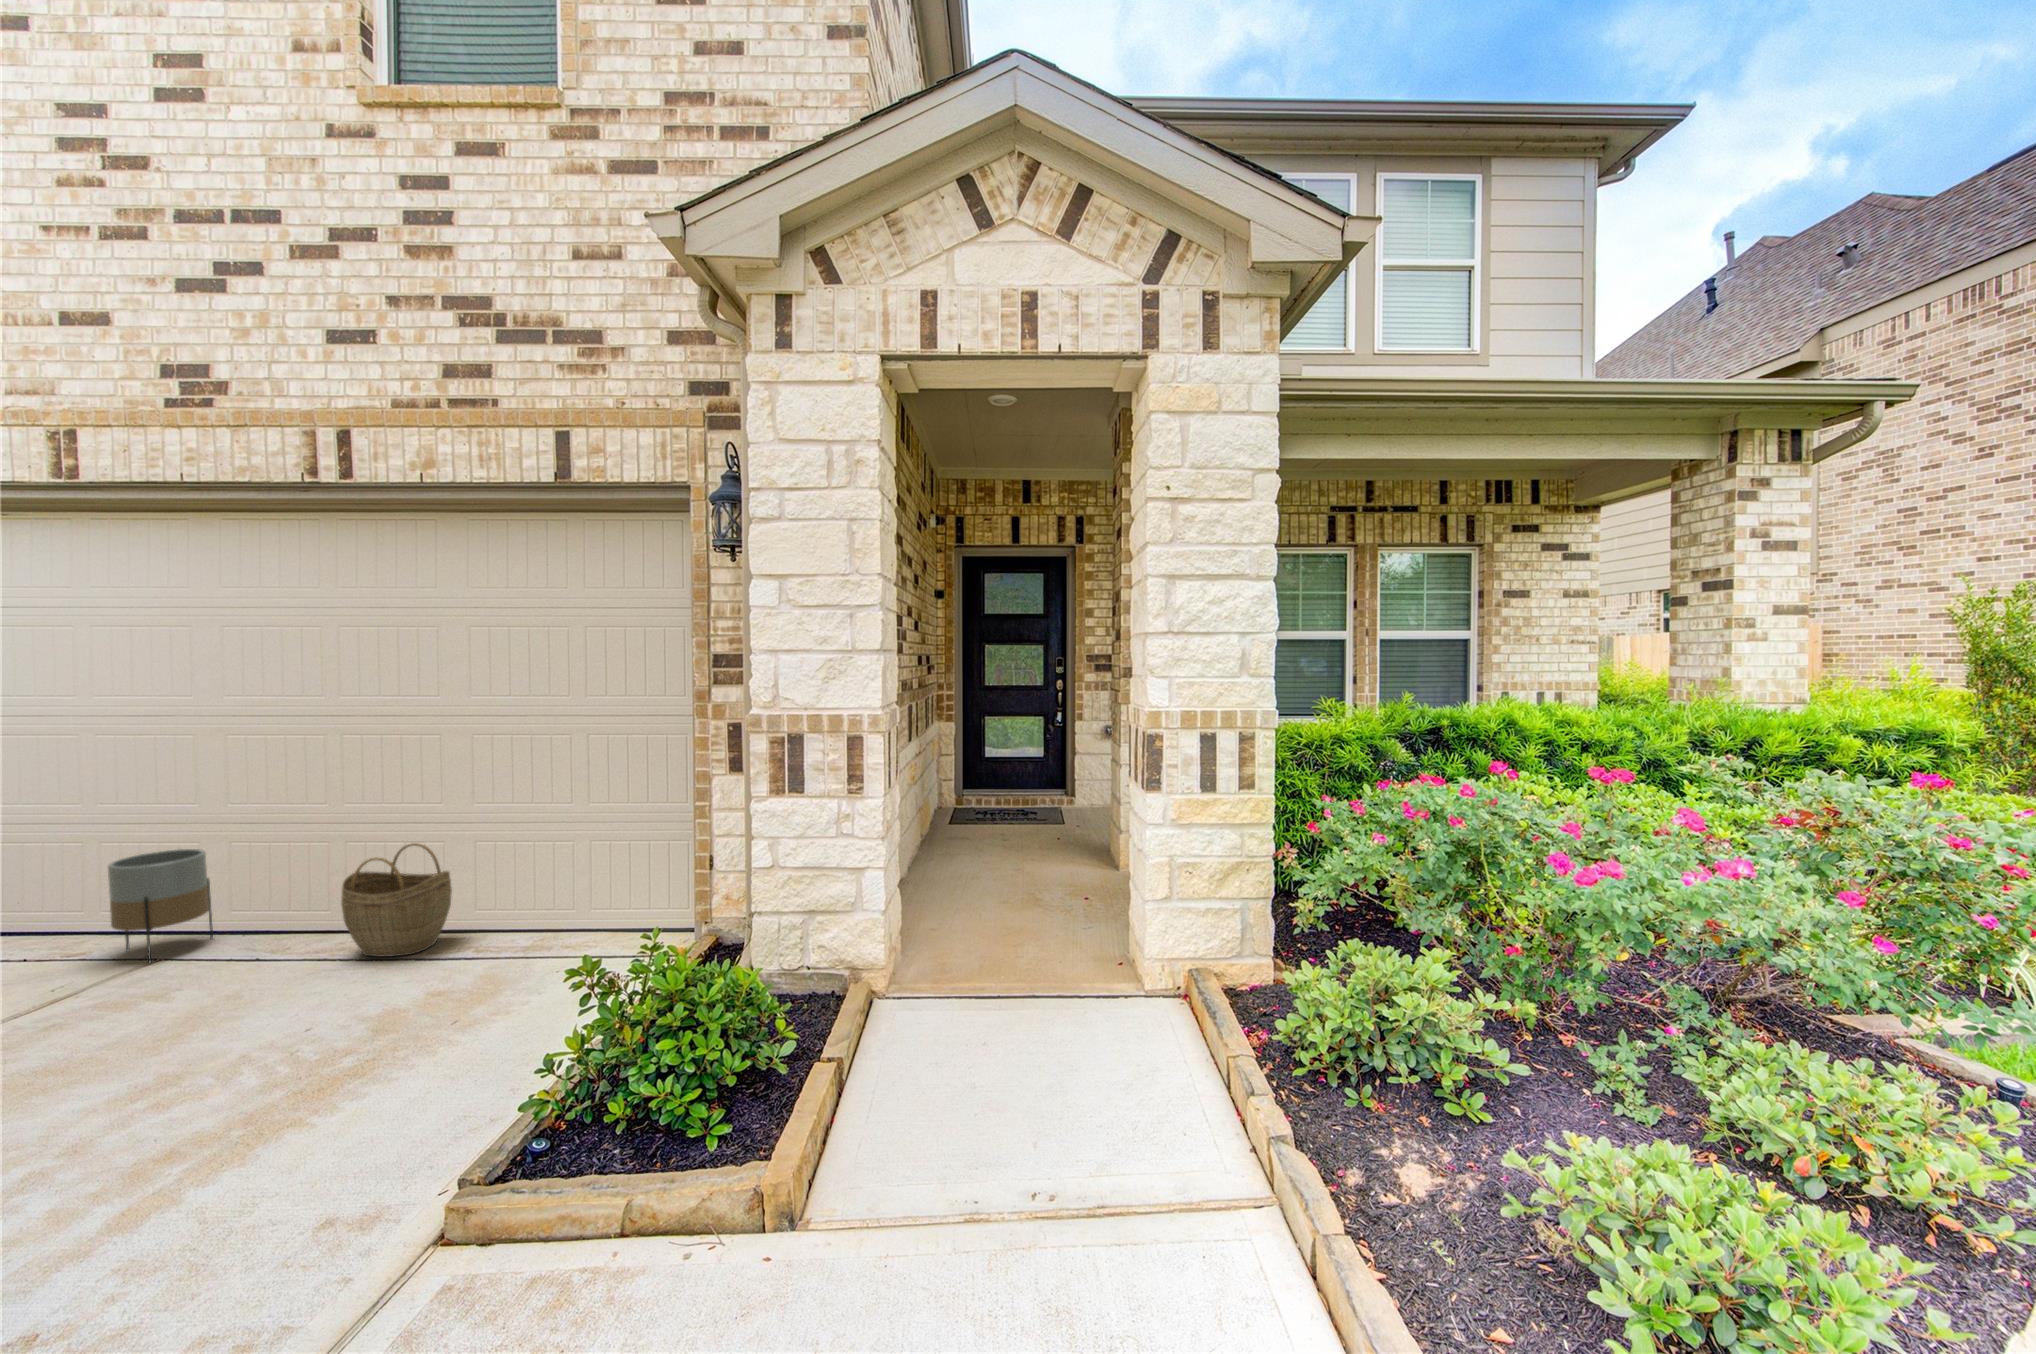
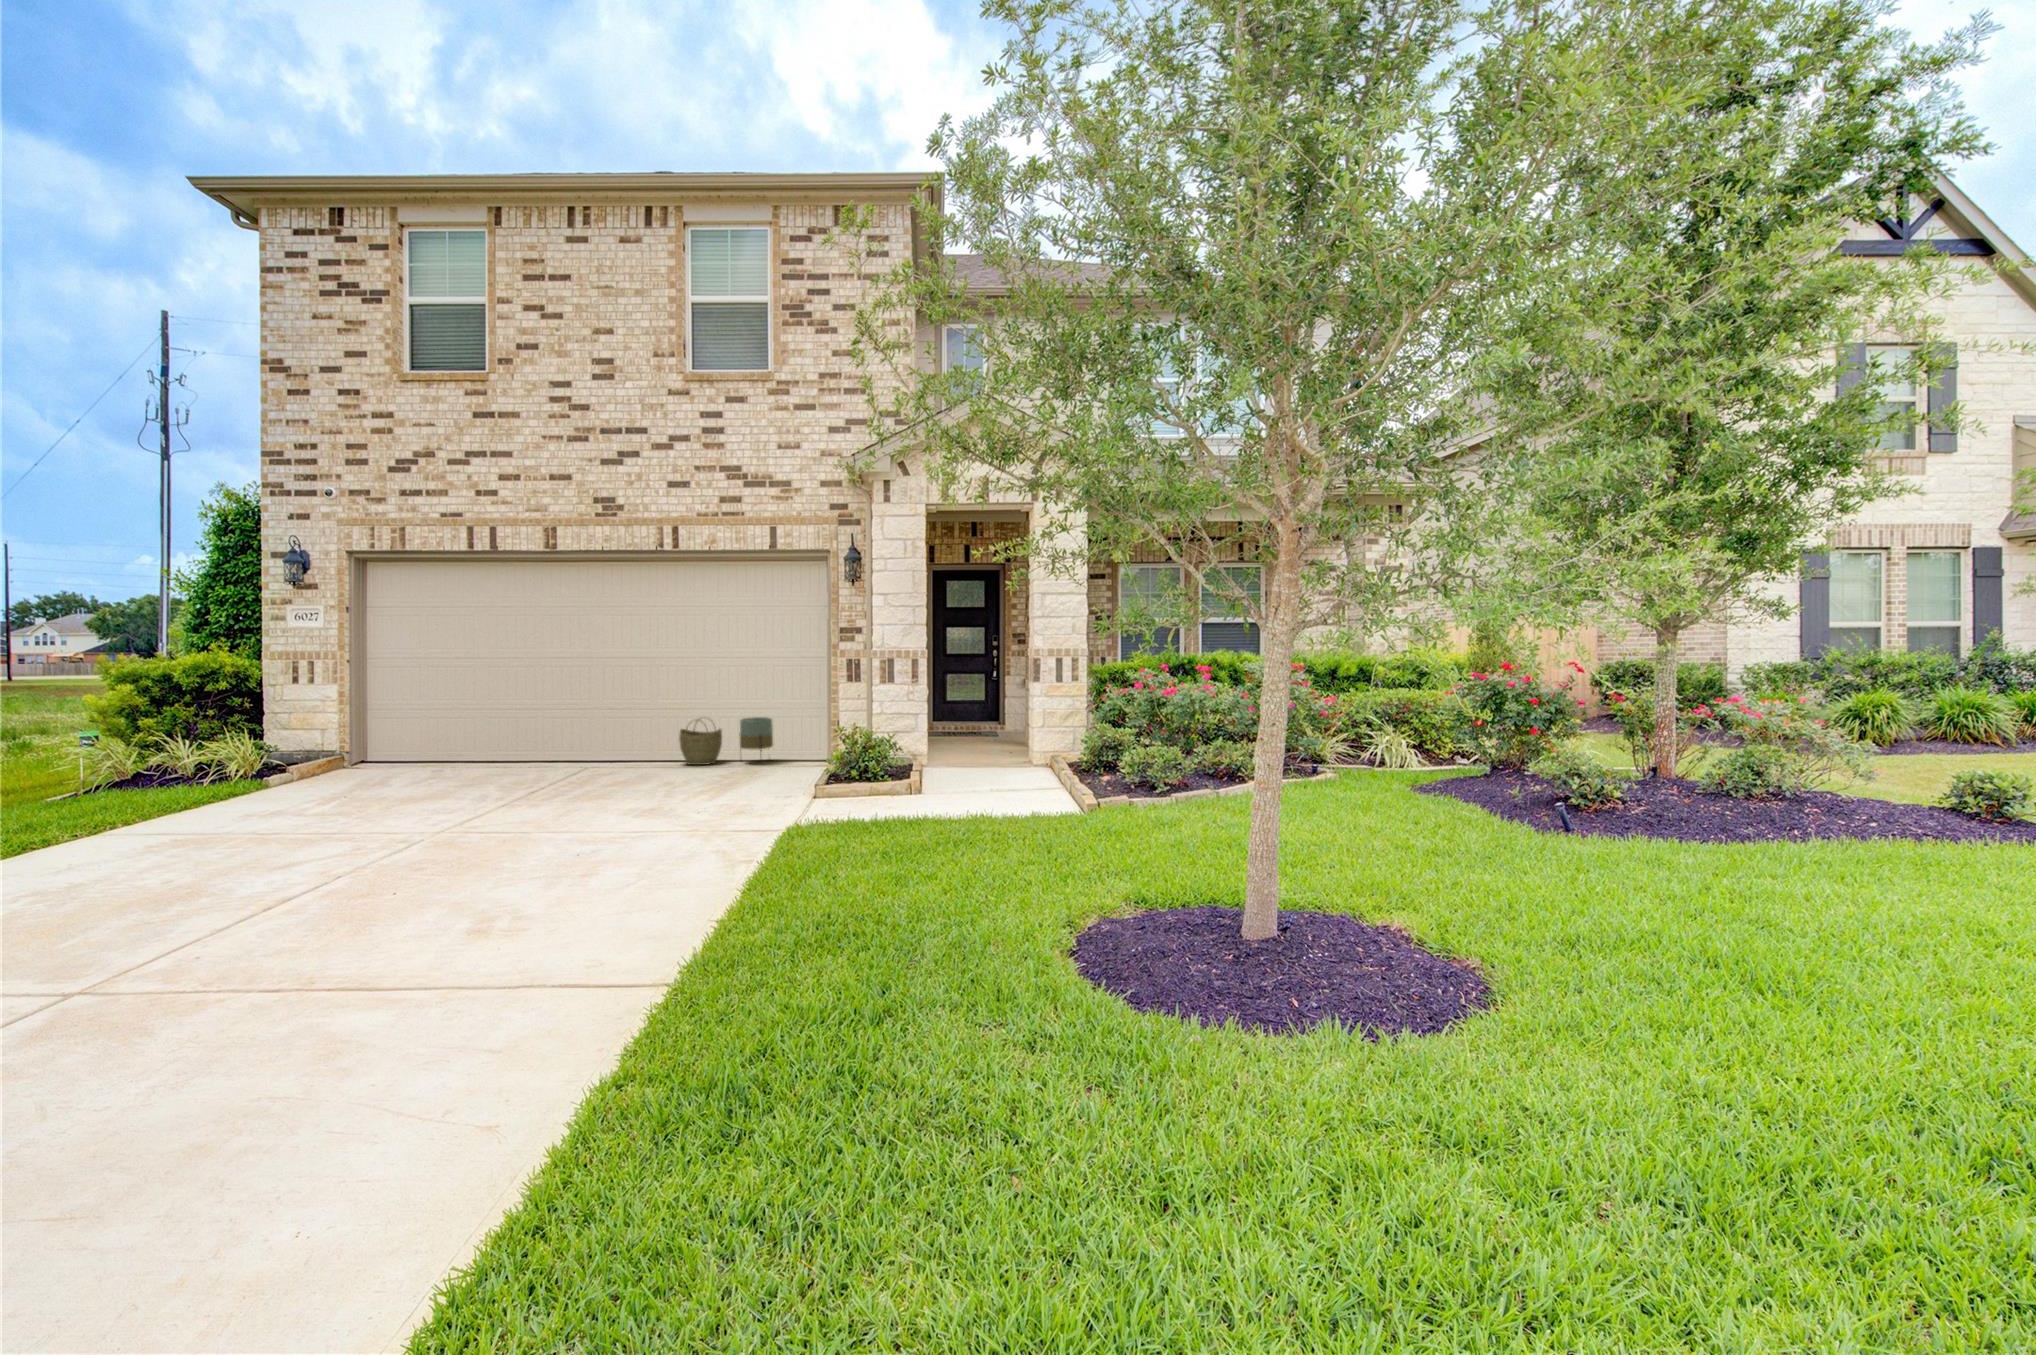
planter: present [108,849,213,964] -> present [740,717,773,751]

